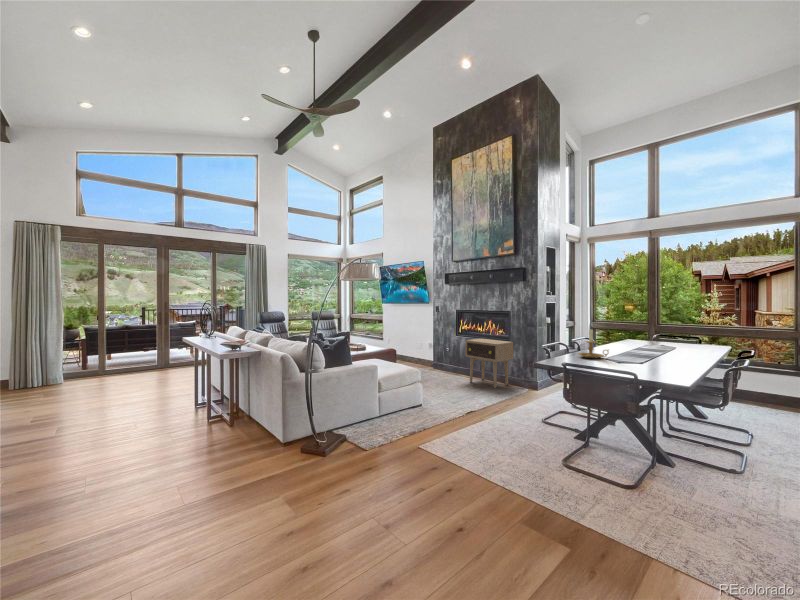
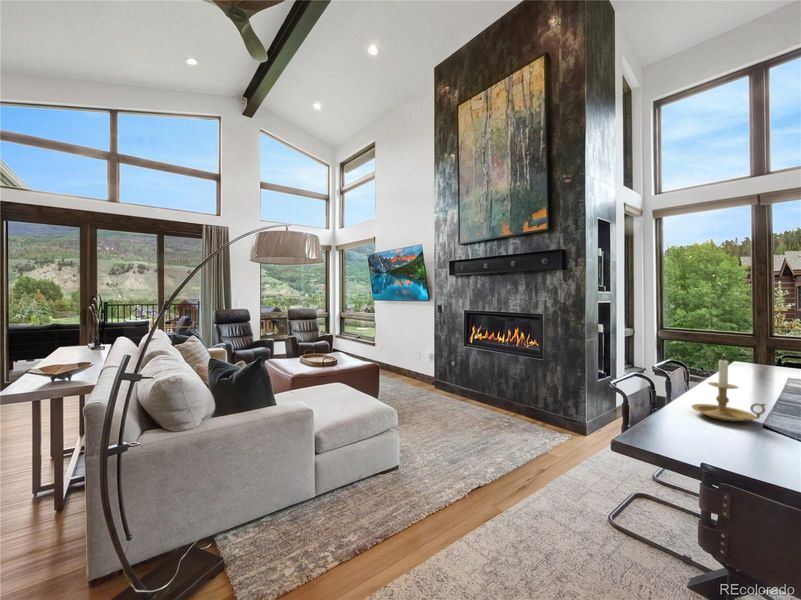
side table: present [465,339,513,388] -> none [475,352,546,429]

